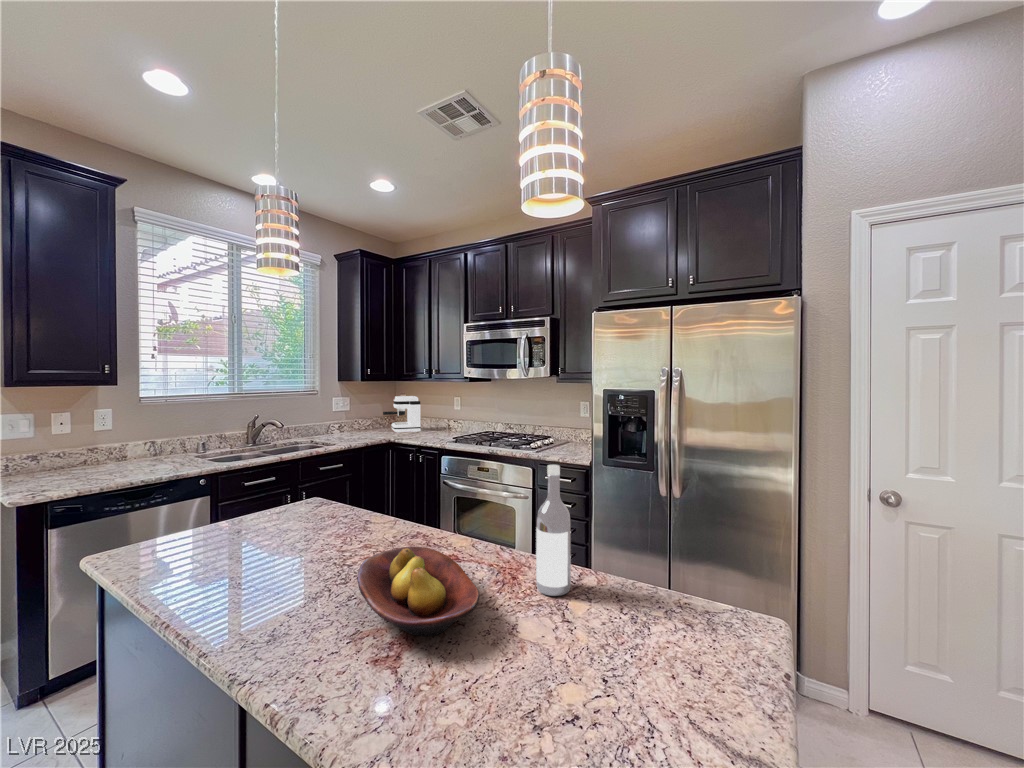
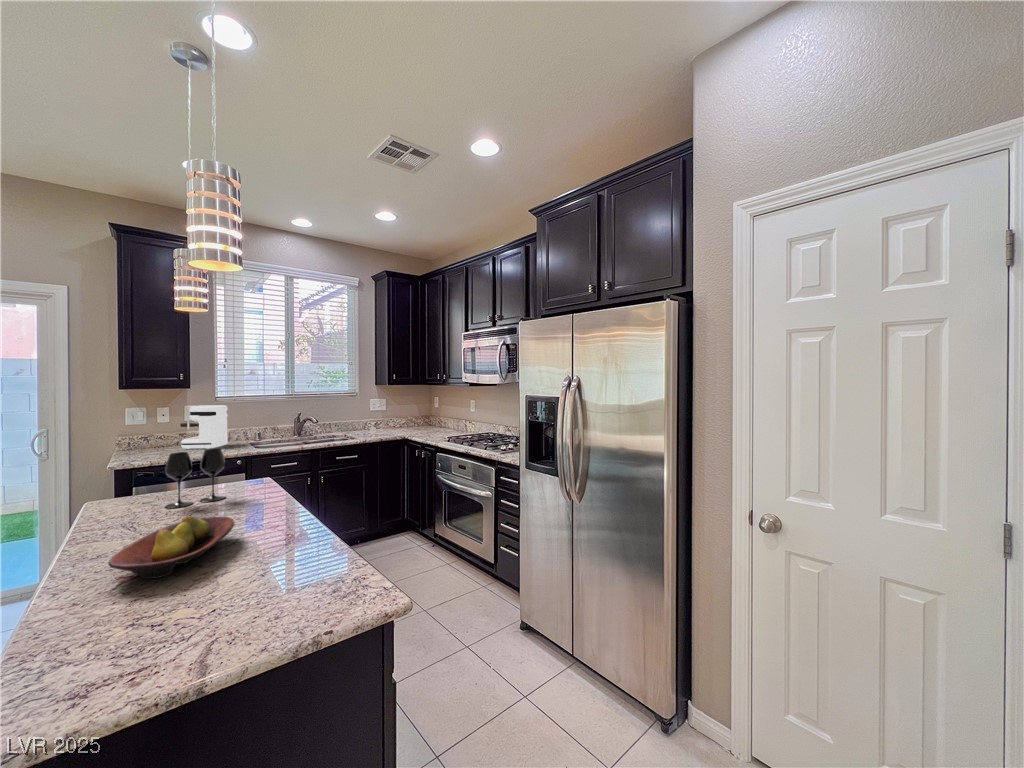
coffee maker: present [383,396,421,433] -> present [180,405,228,449]
wine glass: none [246,462,313,546] -> present [165,449,226,508]
wine bottle: present [536,465,571,596] -> none [269,458,301,566]

